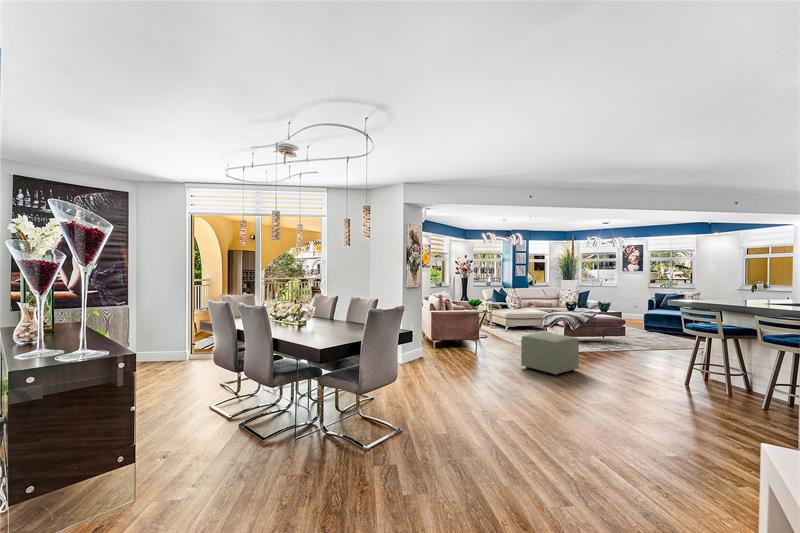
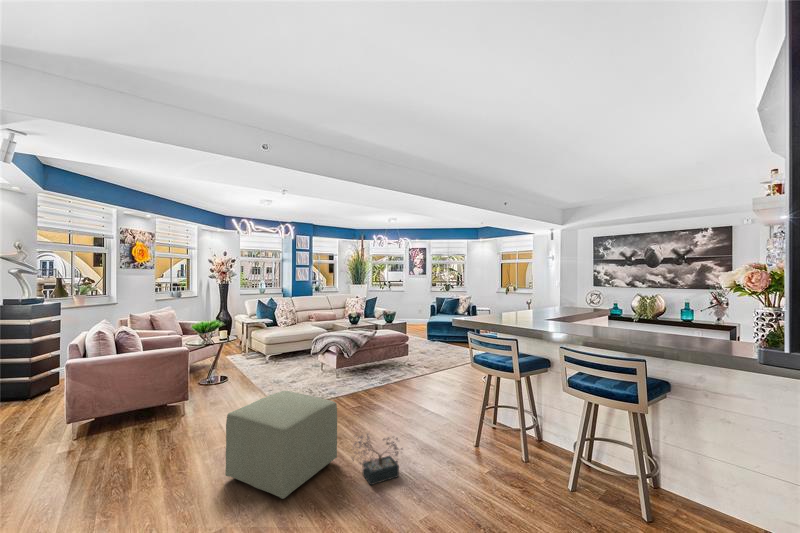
decorative plant: none [589,353,621,380] -> present [352,434,403,485]

